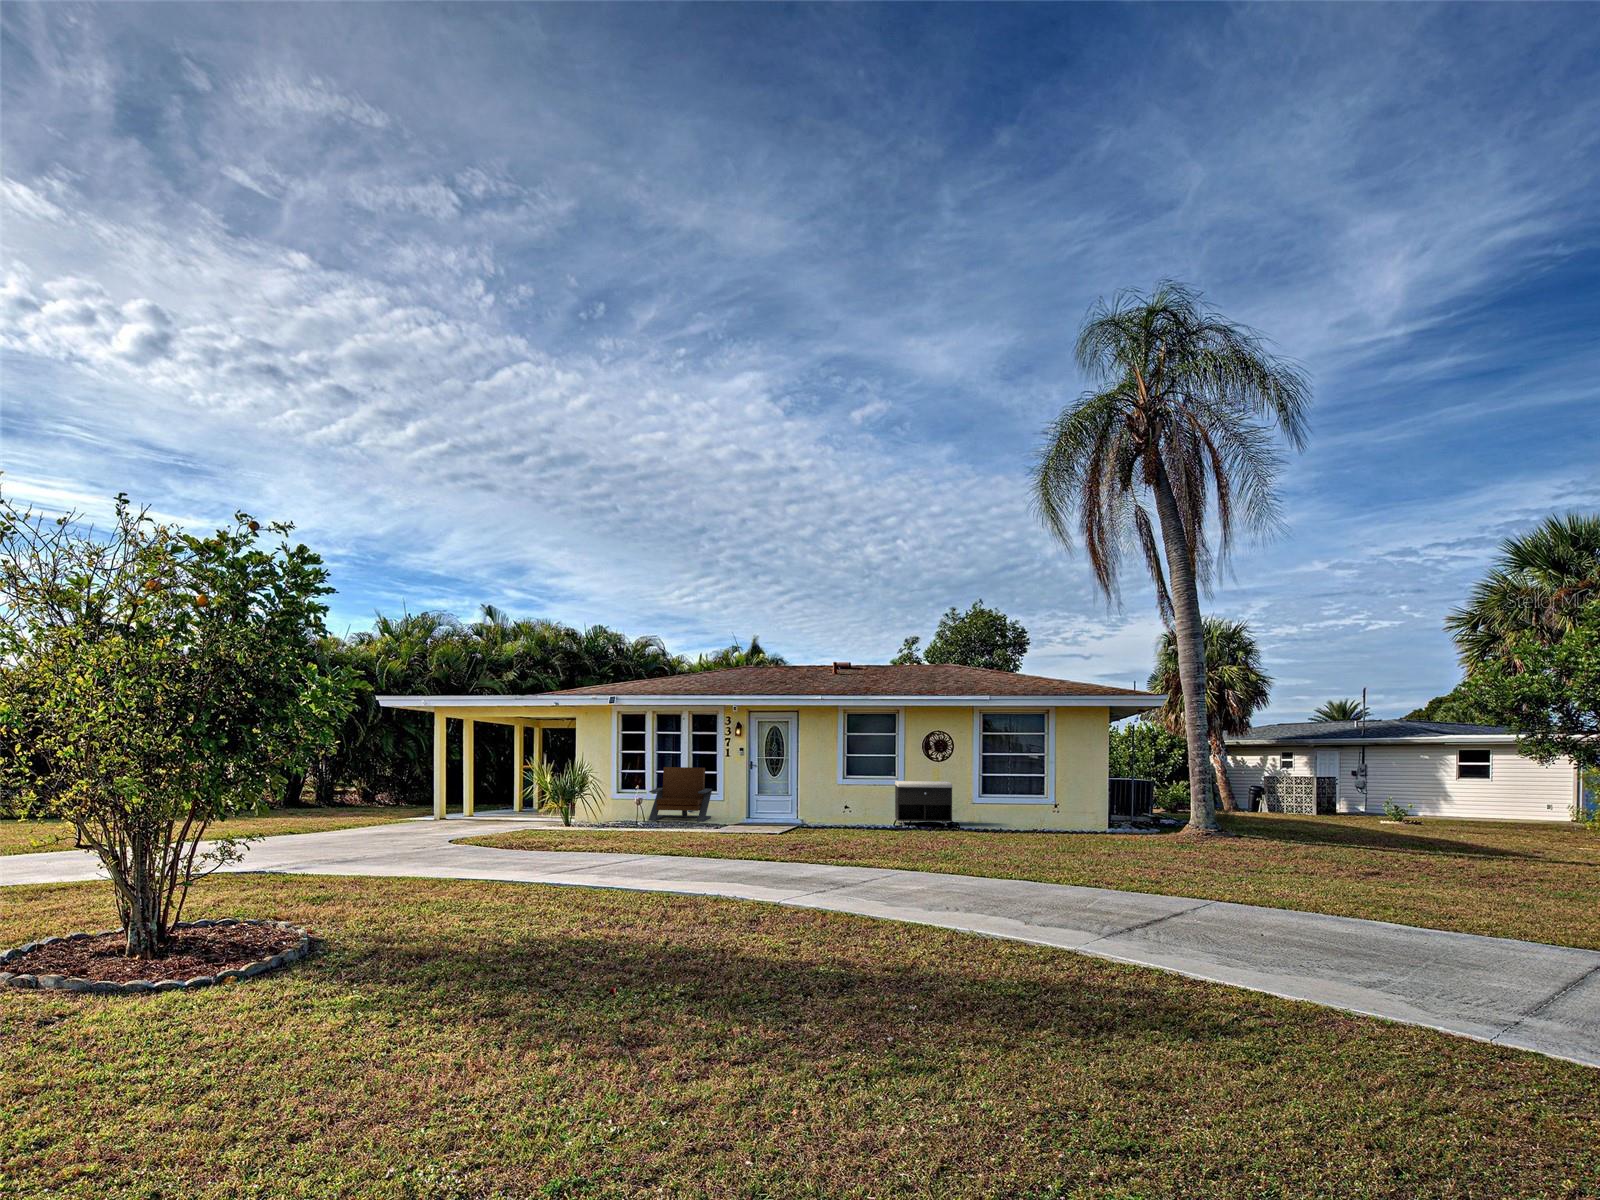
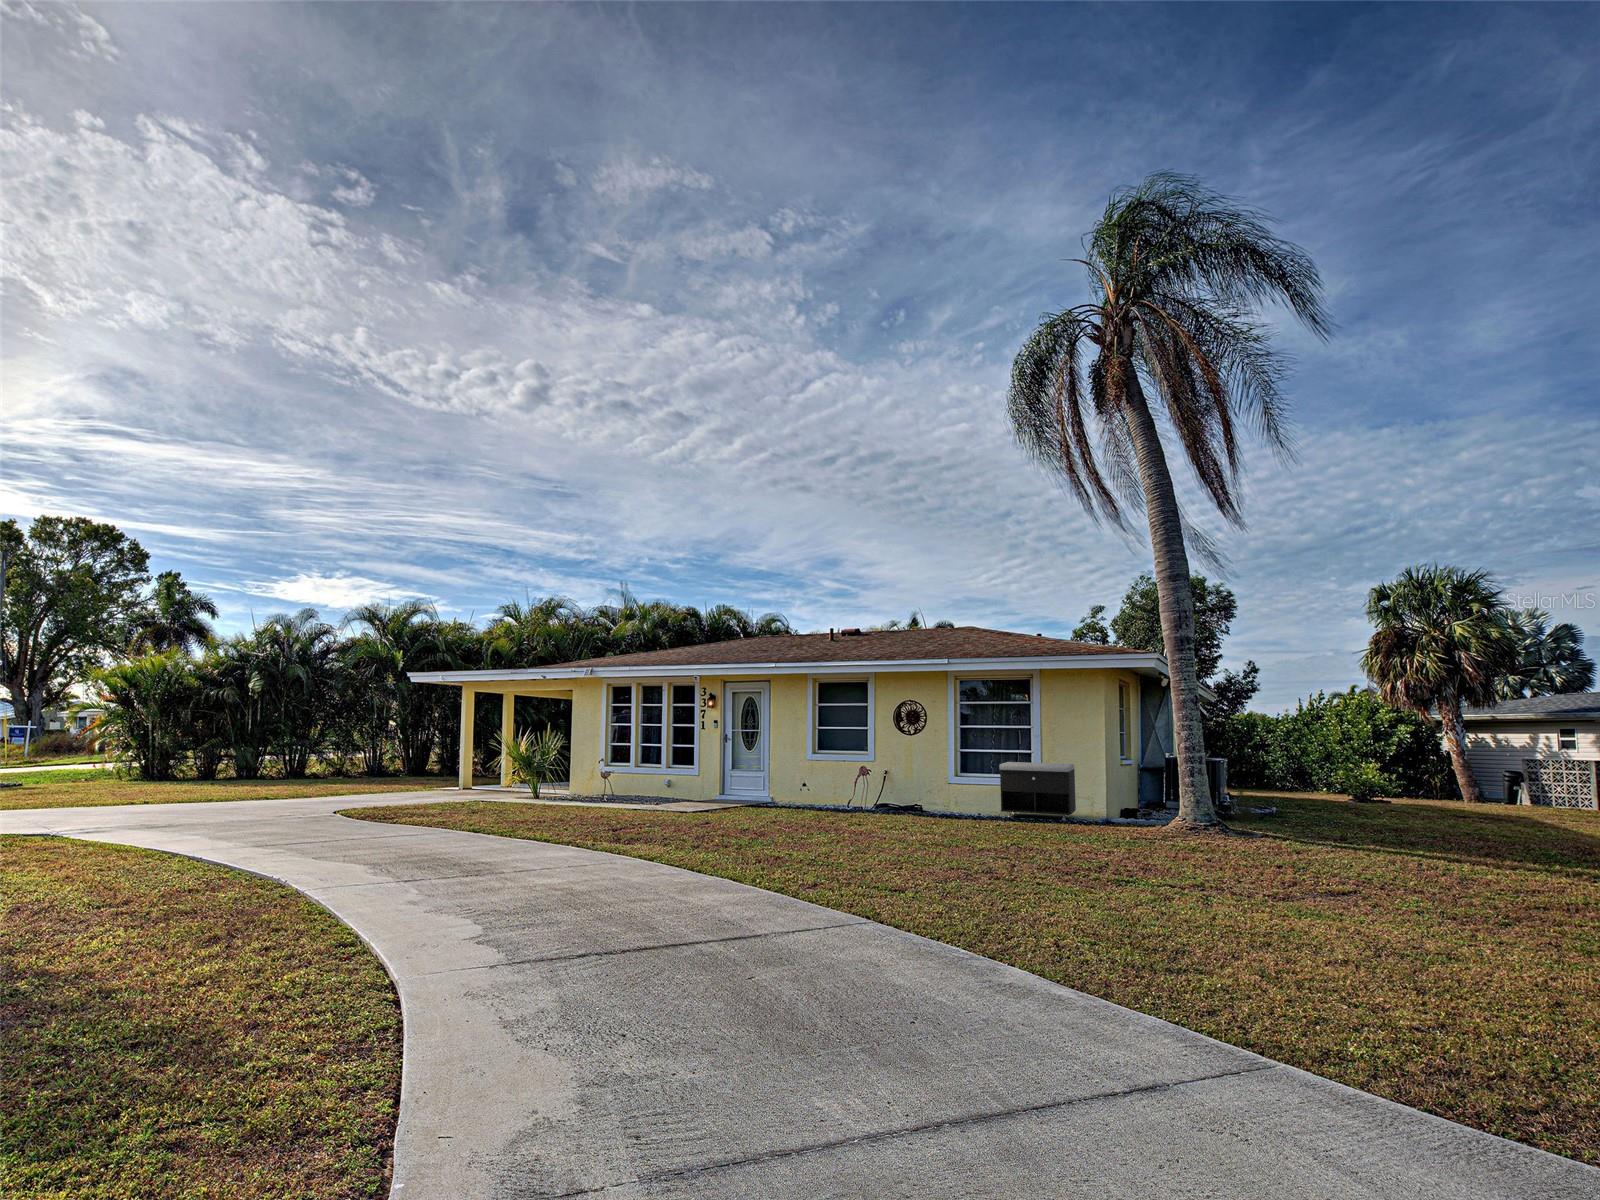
lounge chair: present [649,767,712,822] -> none [611,740,687,798]
storage bench: present [895,781,952,826] -> present [999,762,1076,820]

